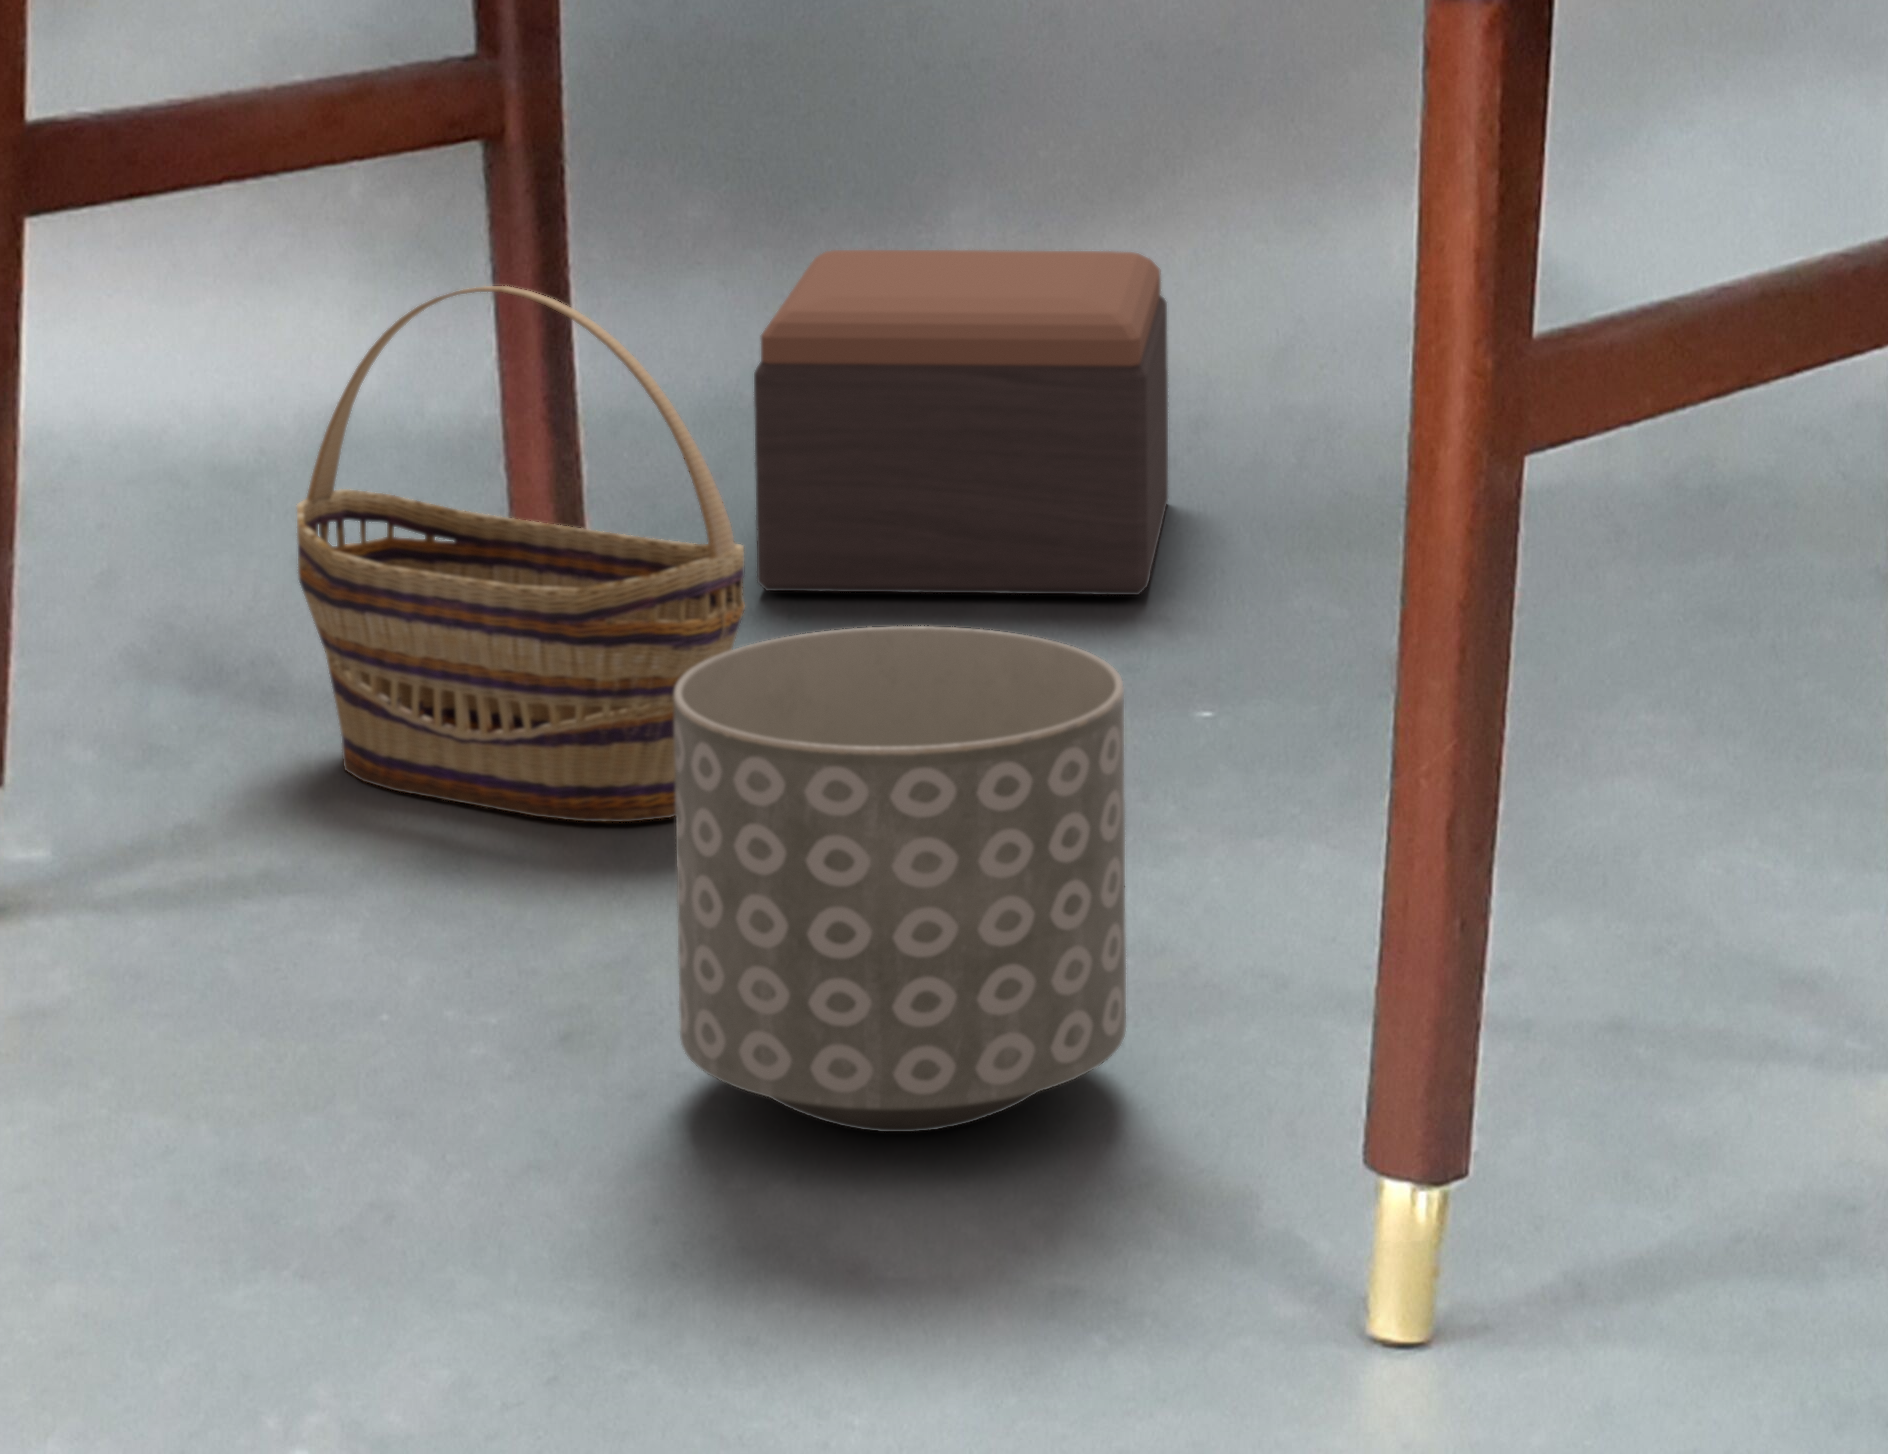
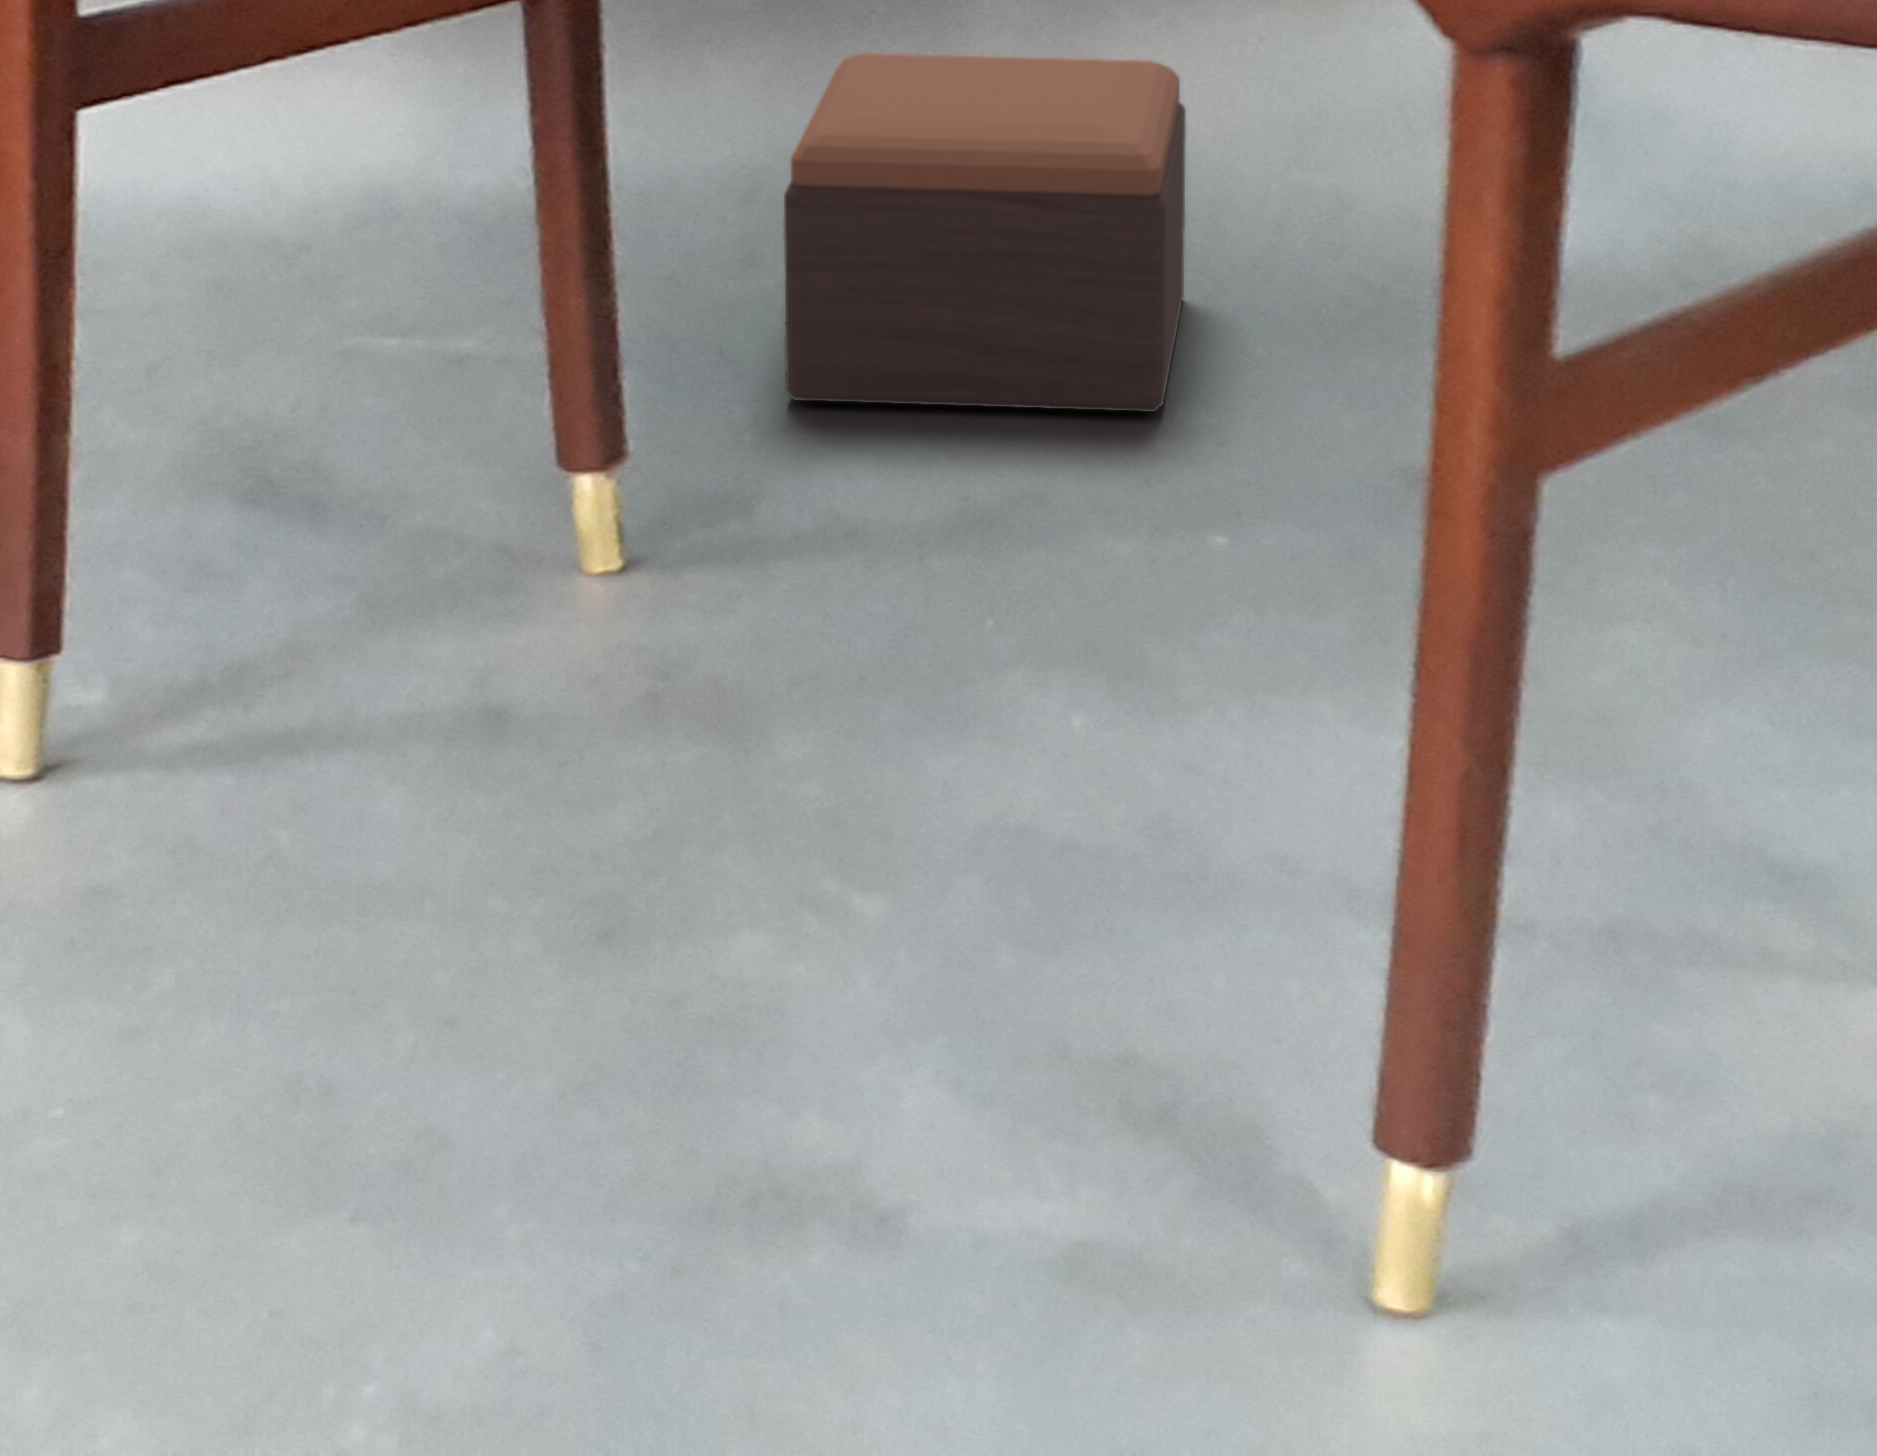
basket: present [297,286,745,822] -> none [342,154,776,674]
planter: present [674,626,1126,1132] -> none [709,547,1143,1046]

